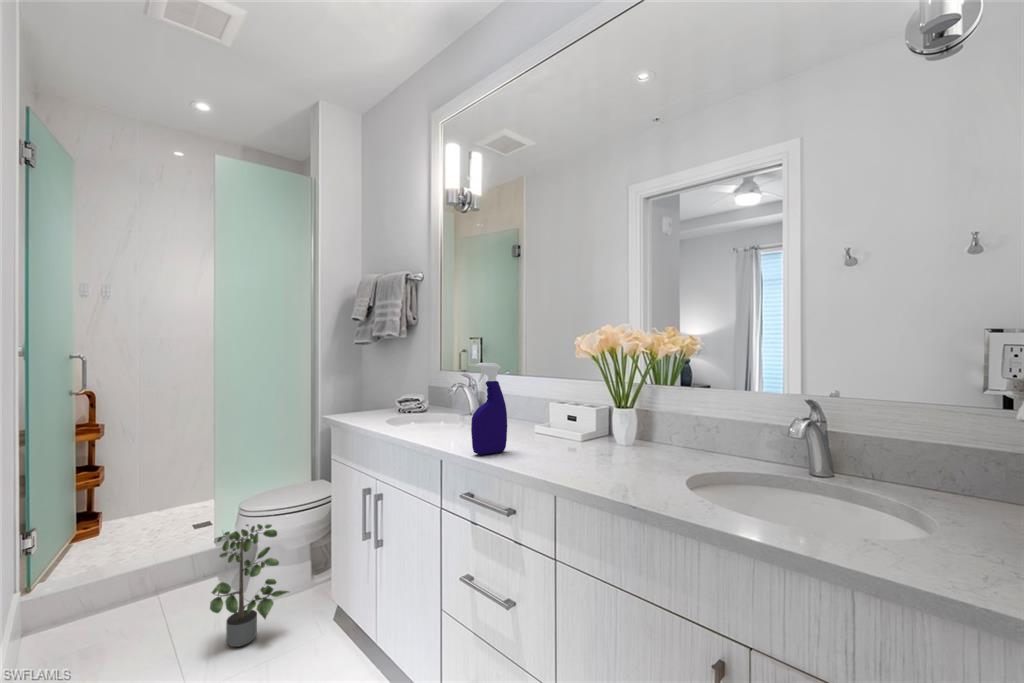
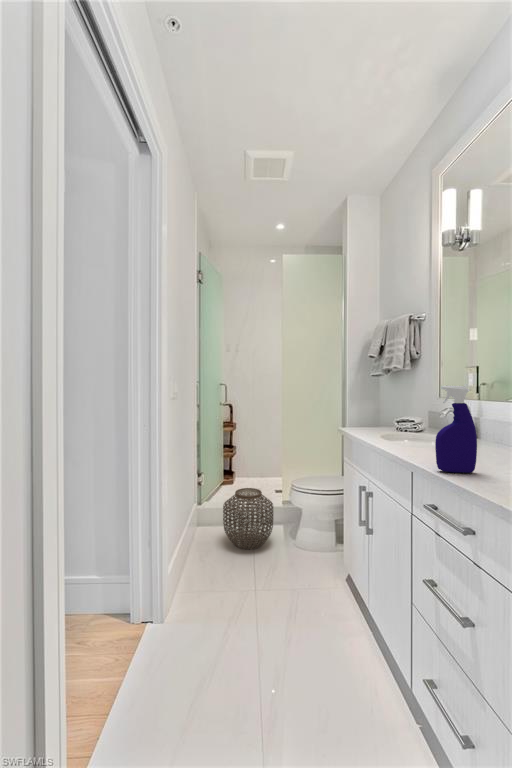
potted plant: present [210,524,289,647] -> none [269,494,317,574]
woven basket: none [102,530,208,639] -> present [223,488,273,550]

